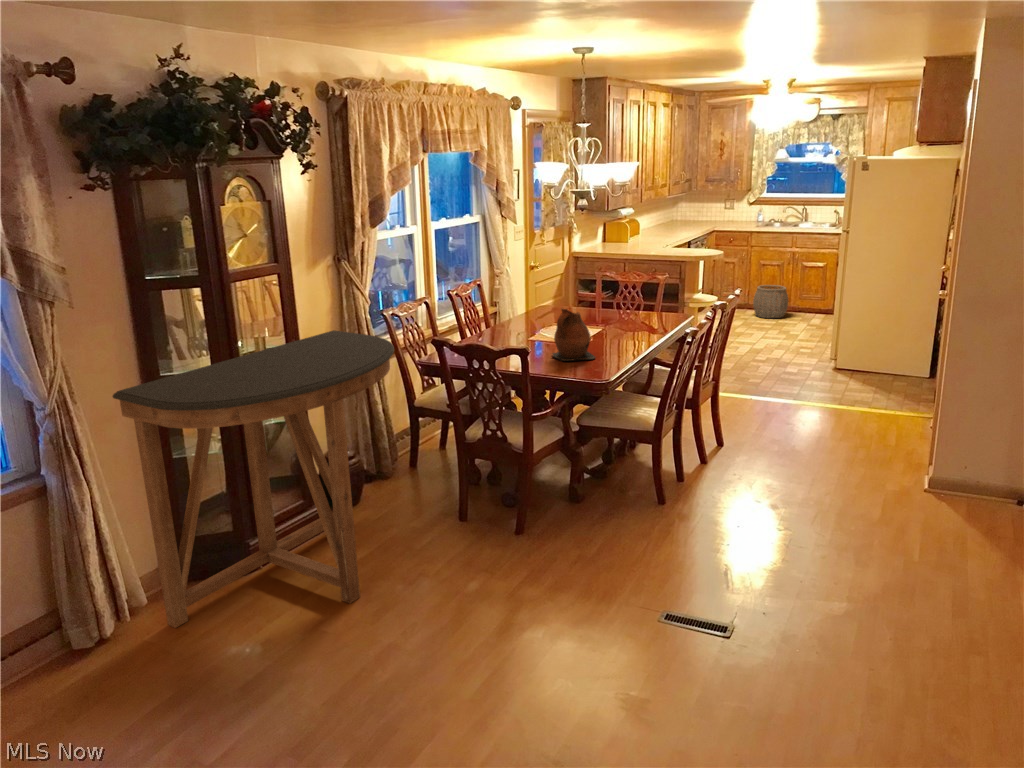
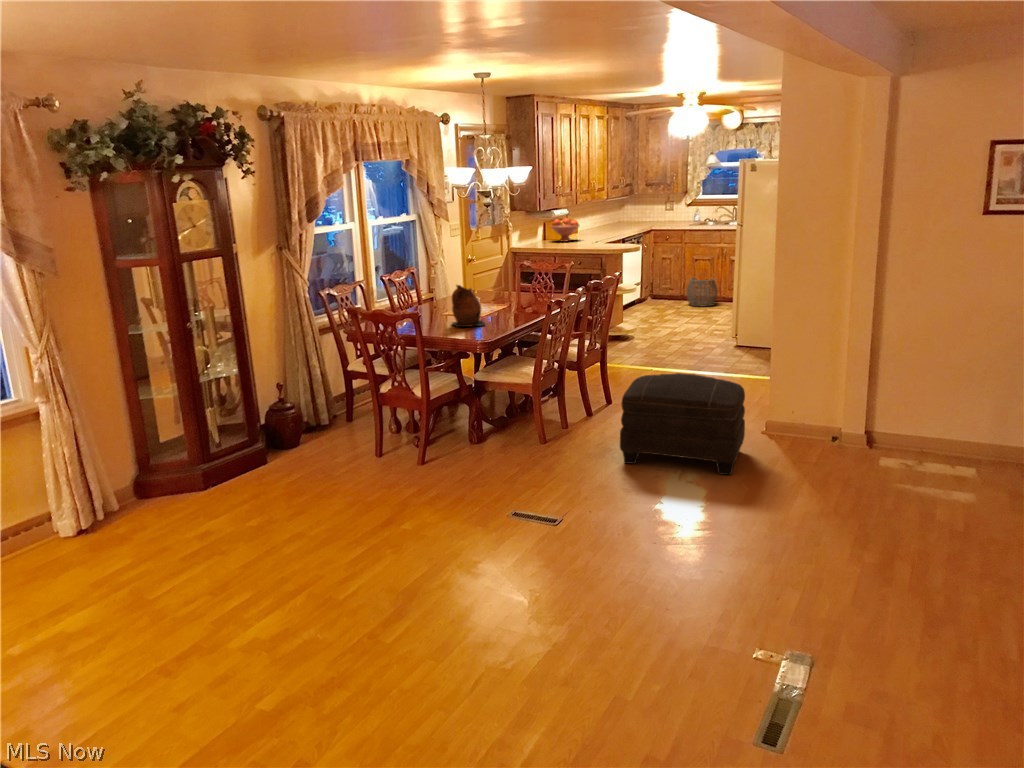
fruit bowl: none [613,218,647,245] -> present [550,218,579,241]
console table: present [113,330,394,628] -> none [85,303,311,527]
ottoman: none [770,422,930,554] -> present [620,373,745,475]

